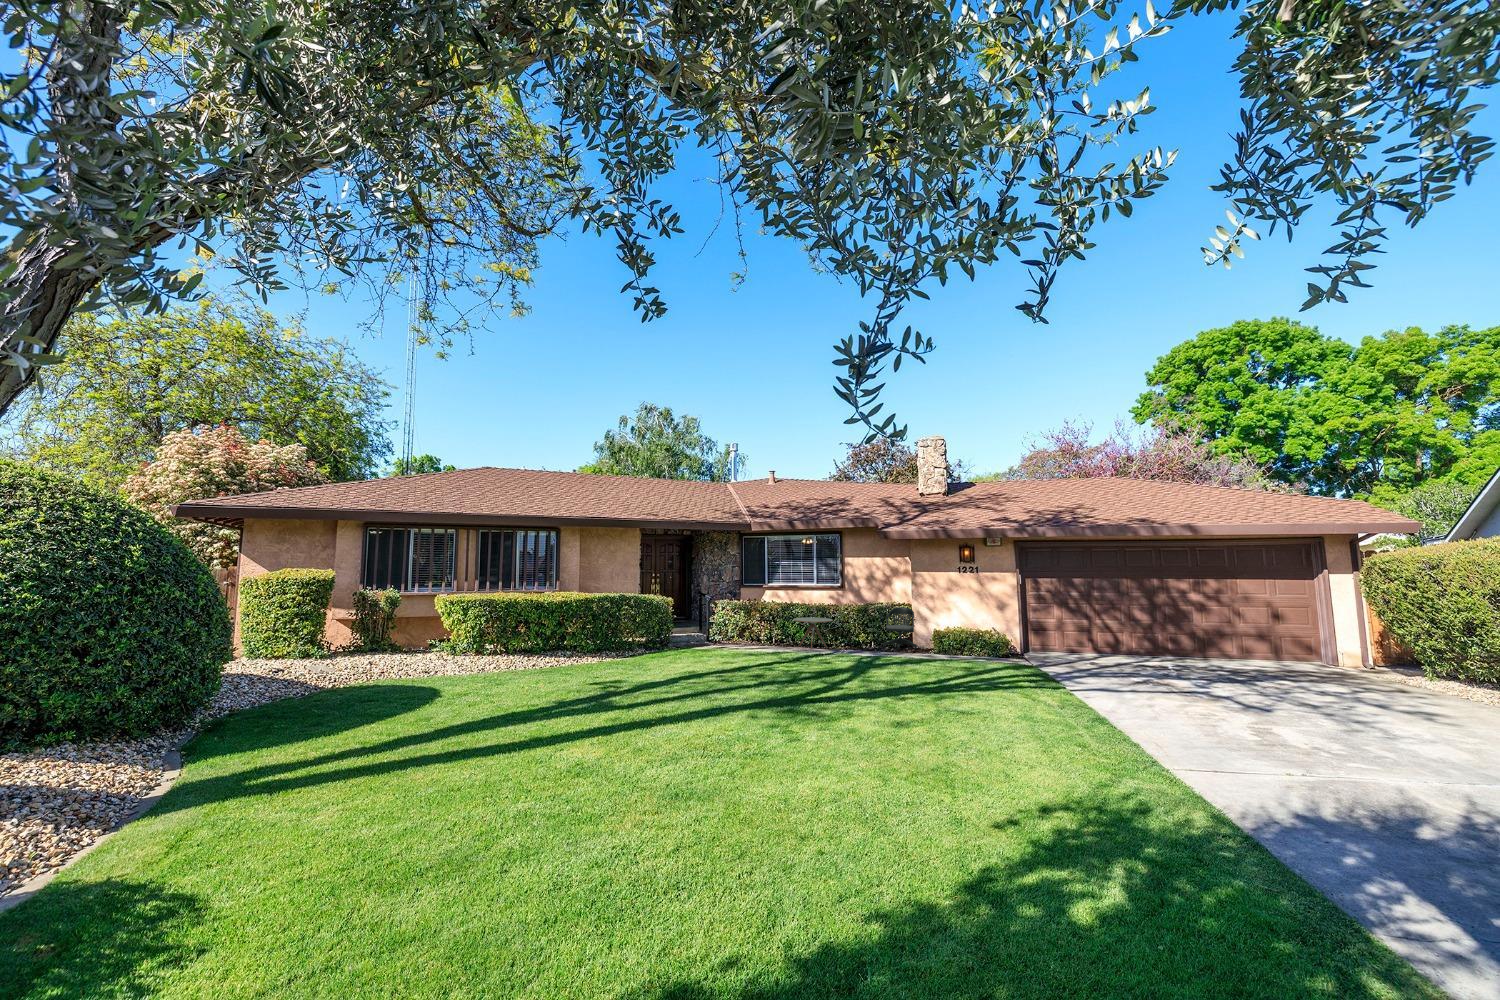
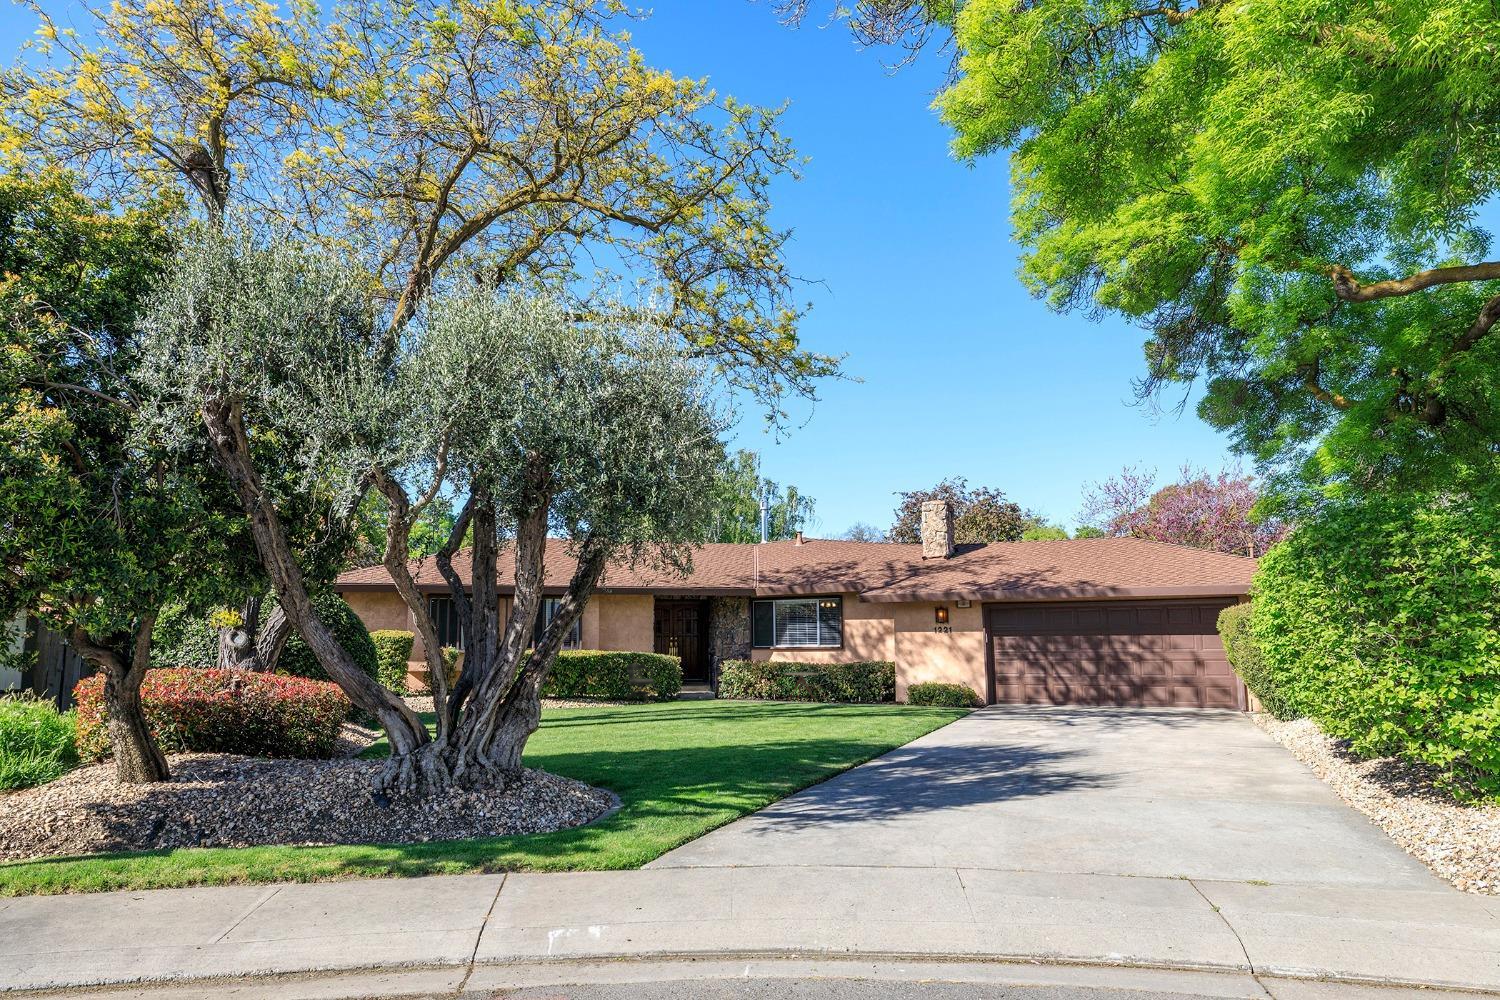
chair: present [883,607,917,650] -> present [627,664,655,700]

